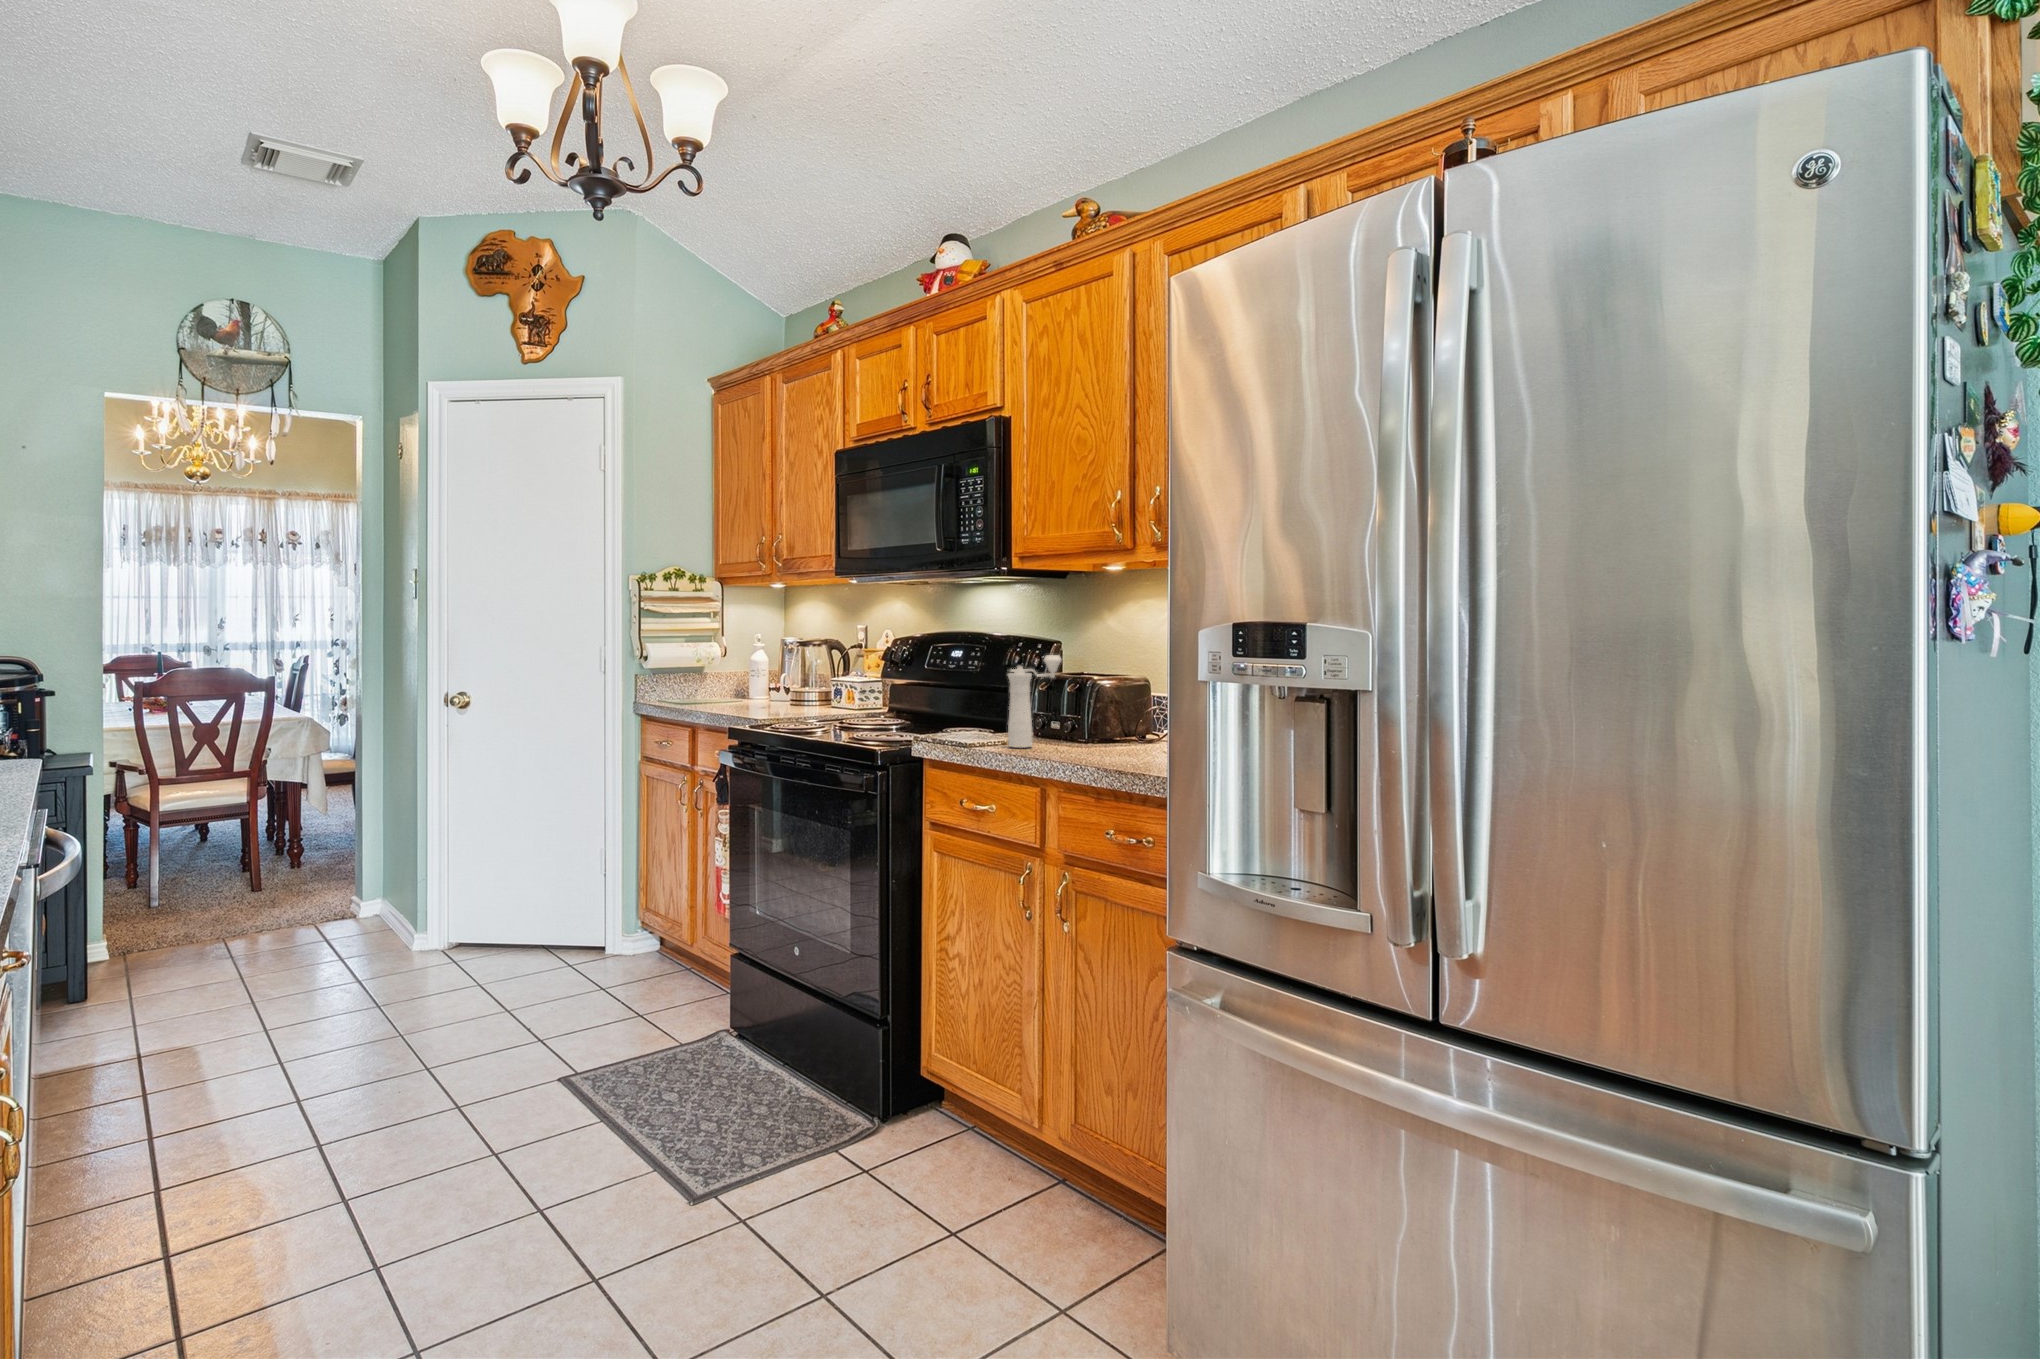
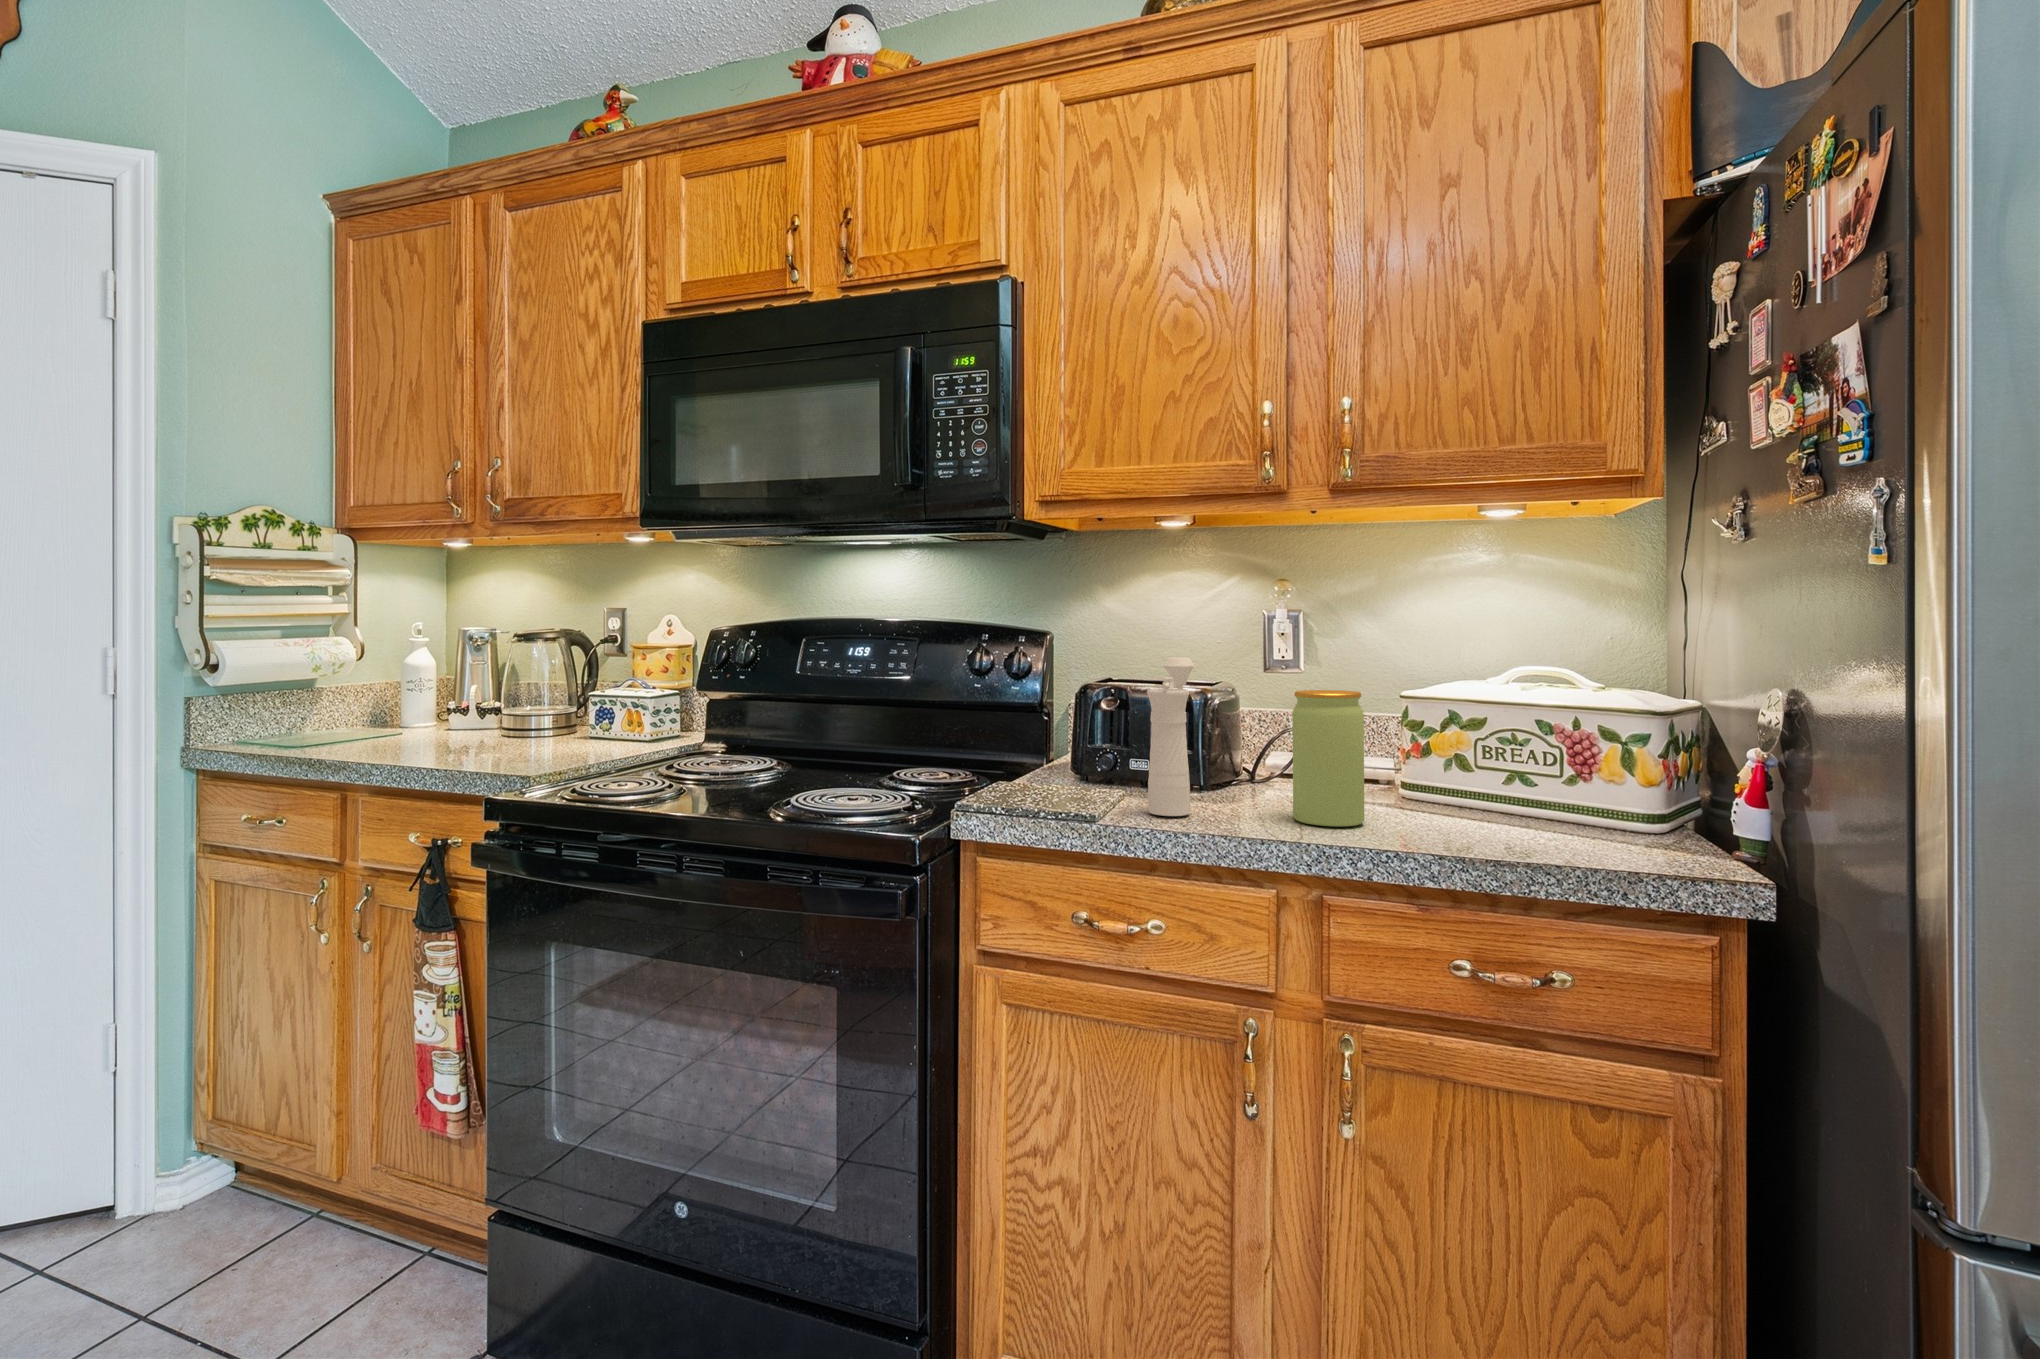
jar: none [1077,675,1118,756] -> present [1292,690,1364,827]

